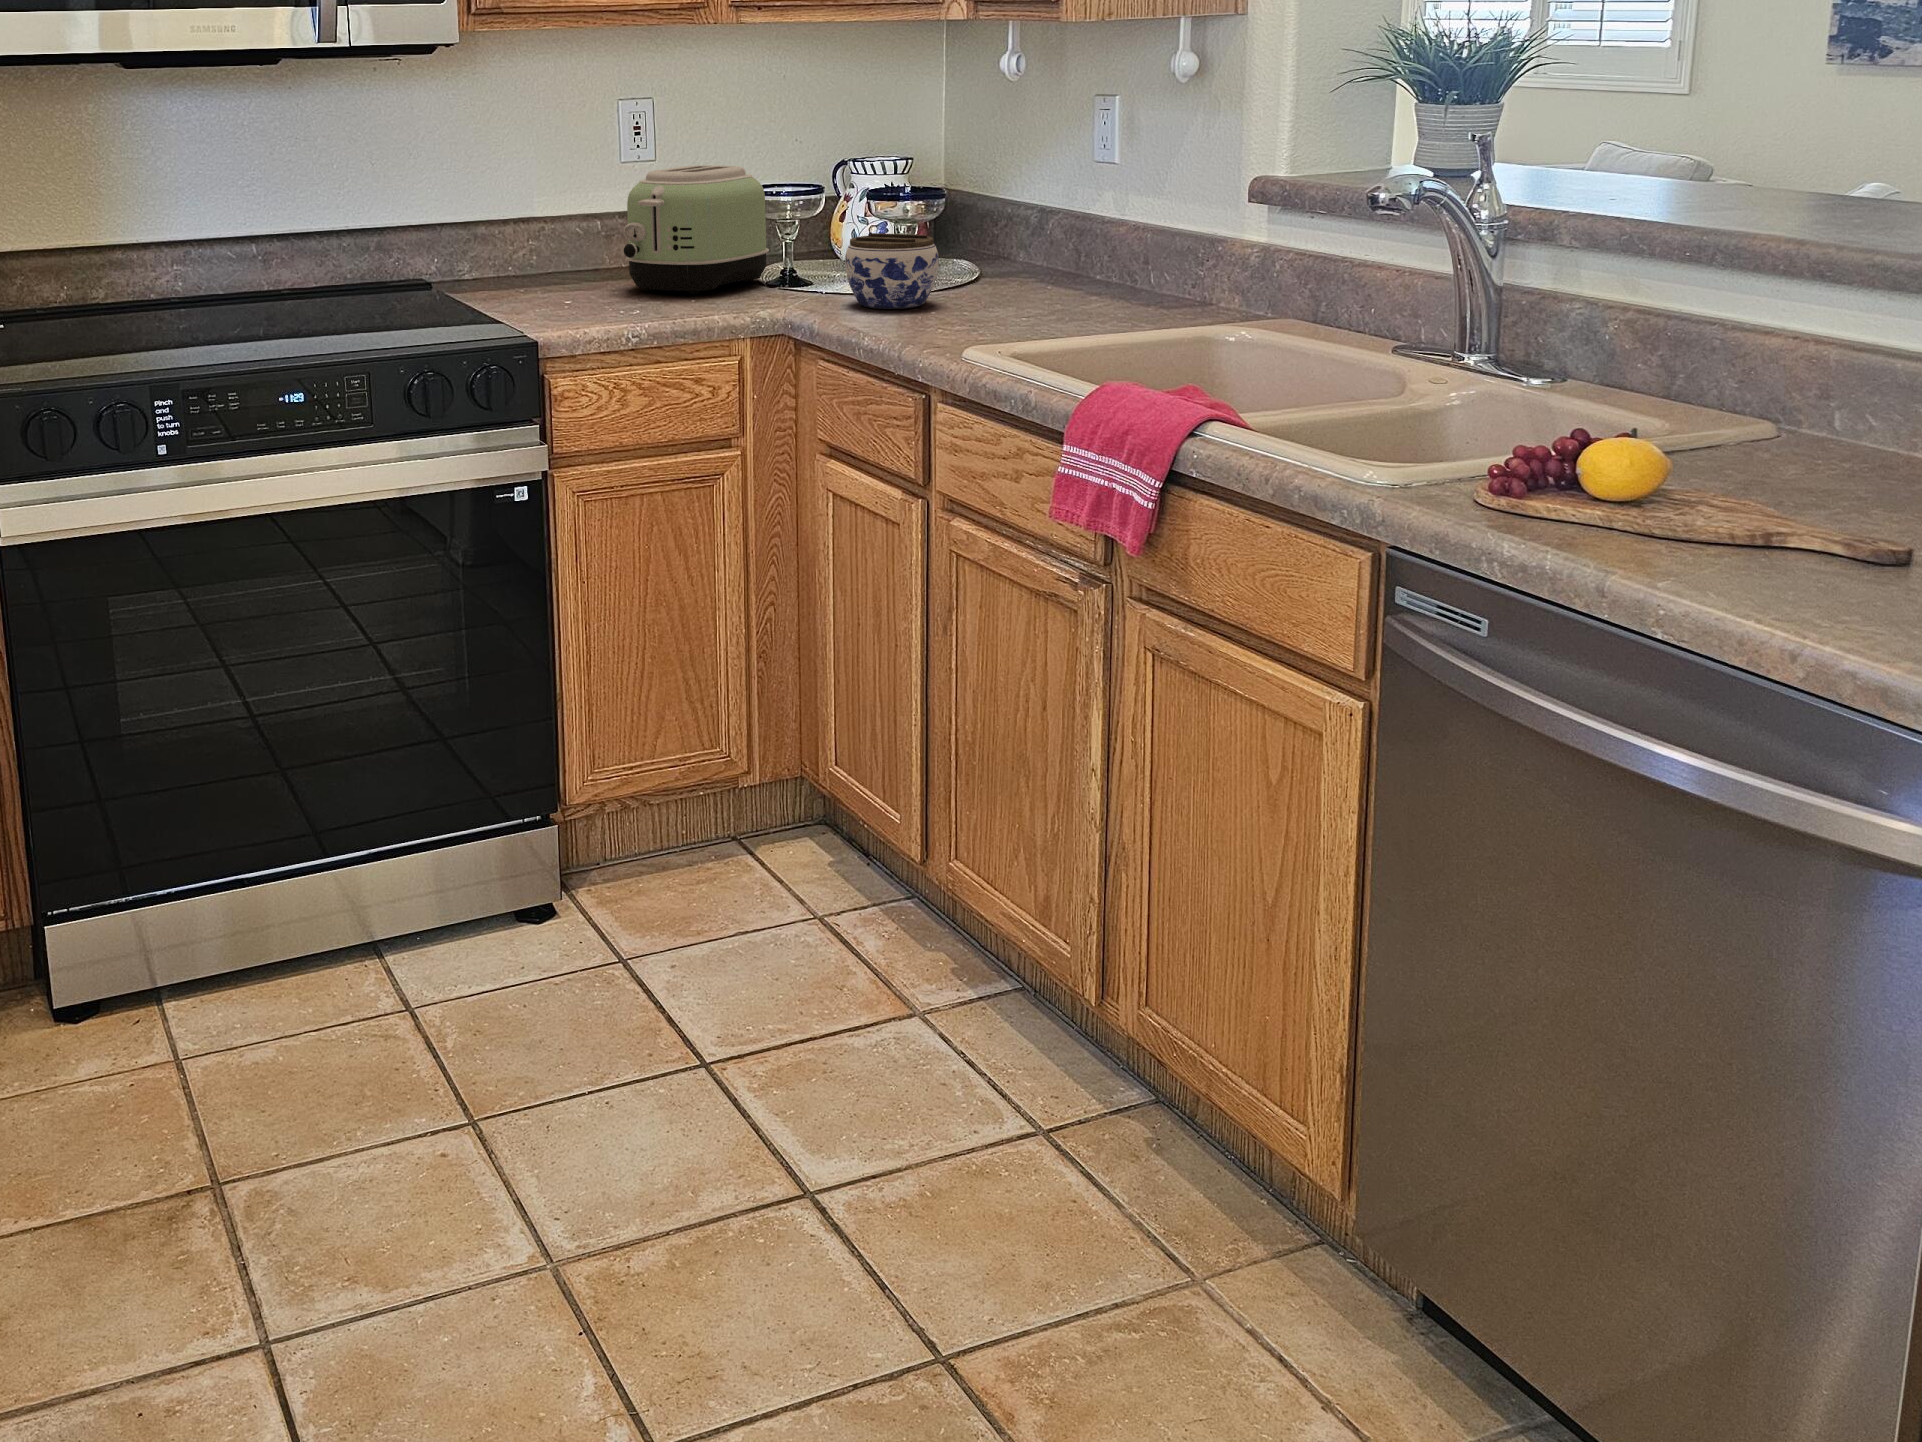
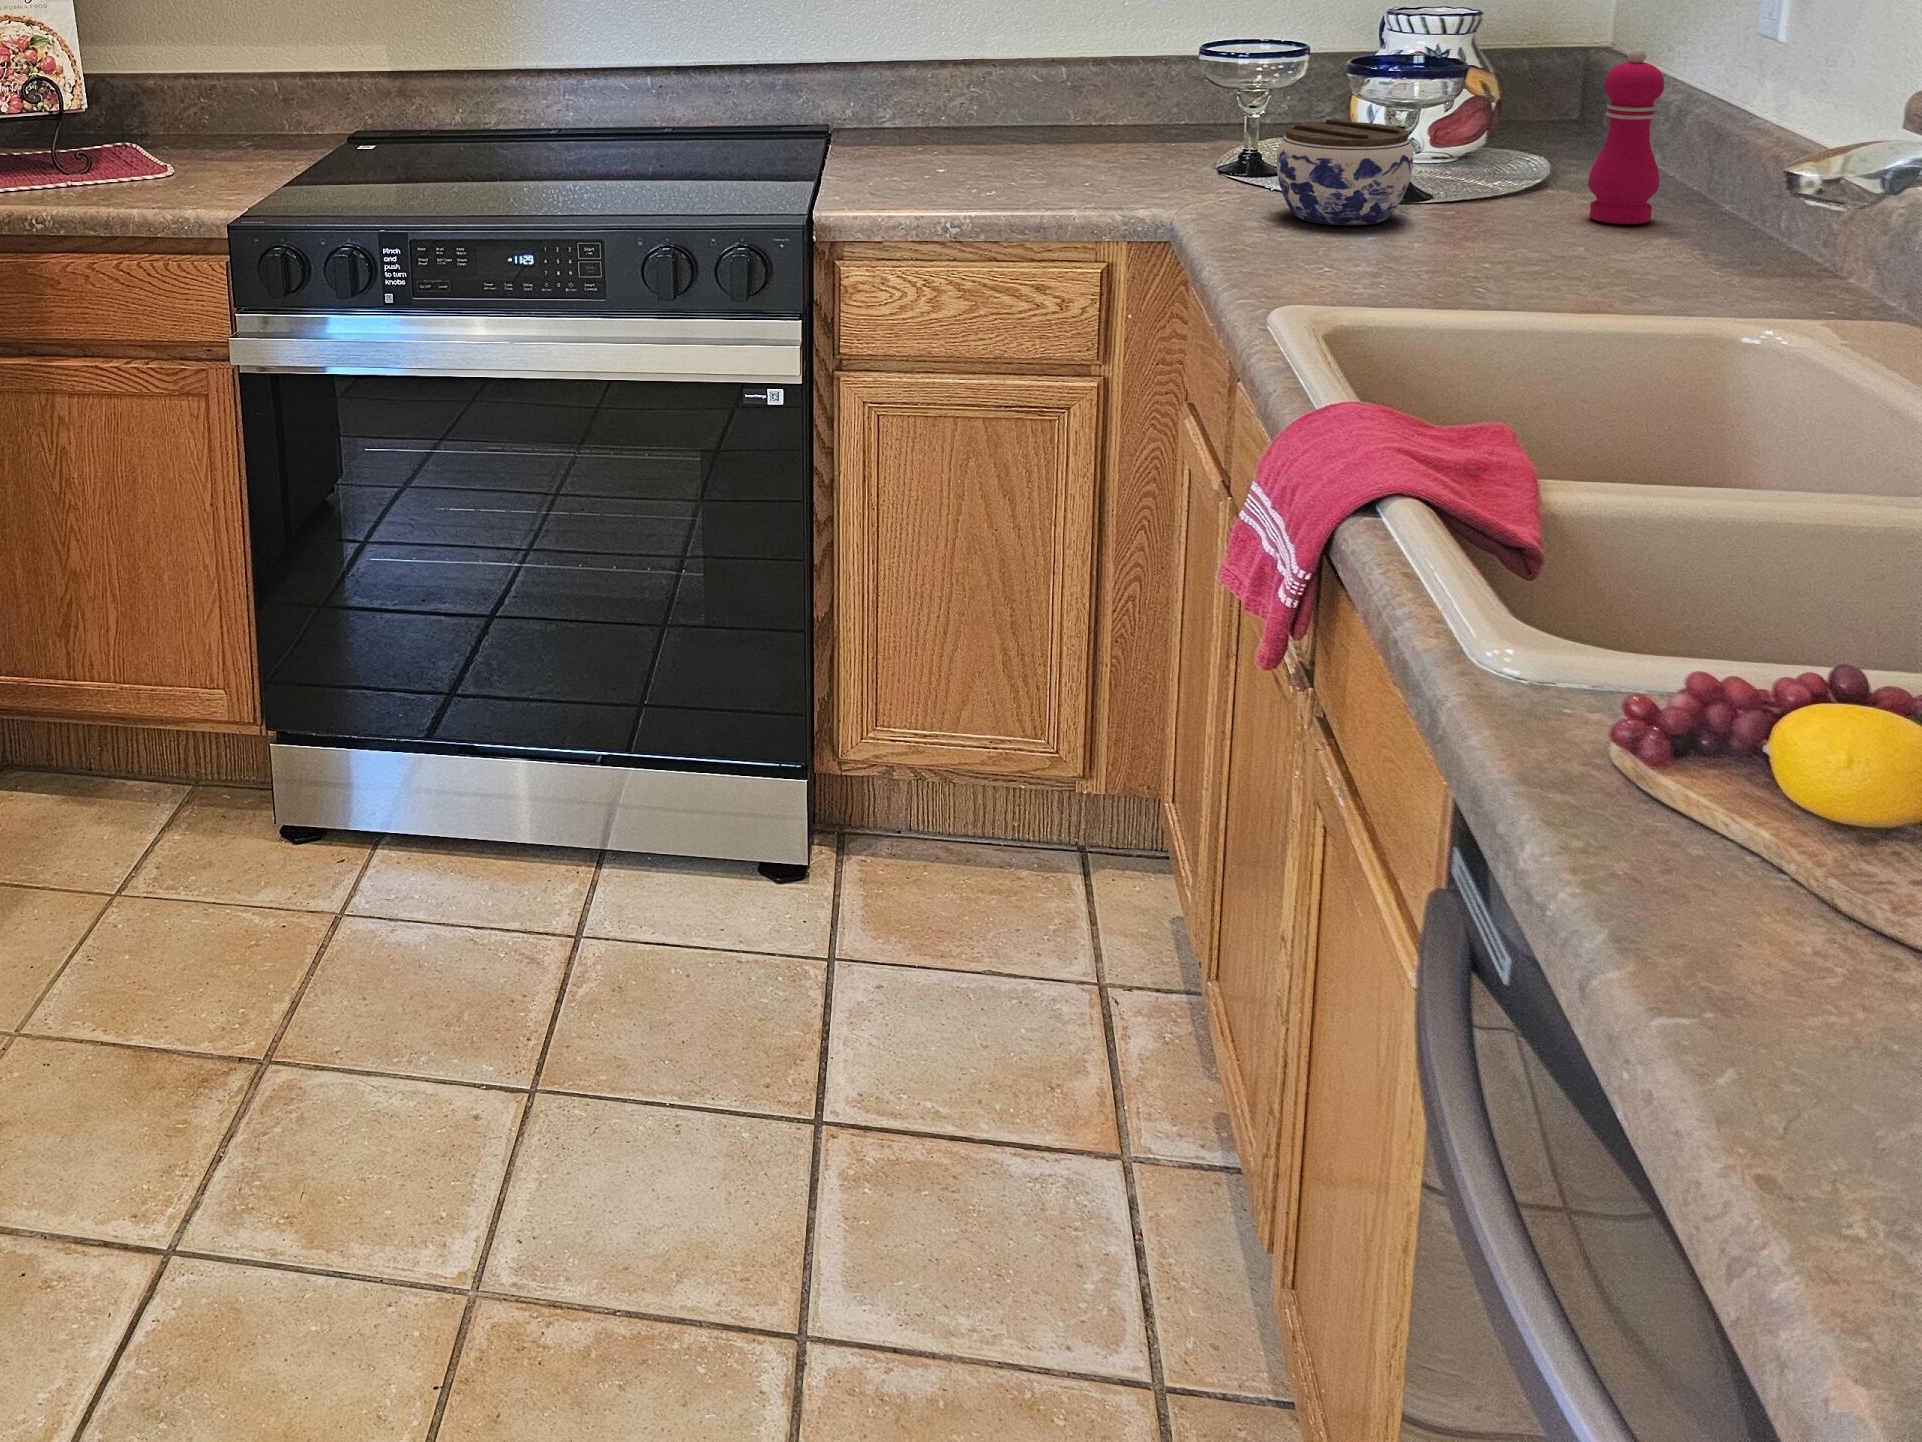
toaster: present [623,165,769,294] -> none [1027,11,1240,174]
pepper mill: none [1032,170,1075,293] -> present [1588,49,1664,224]

